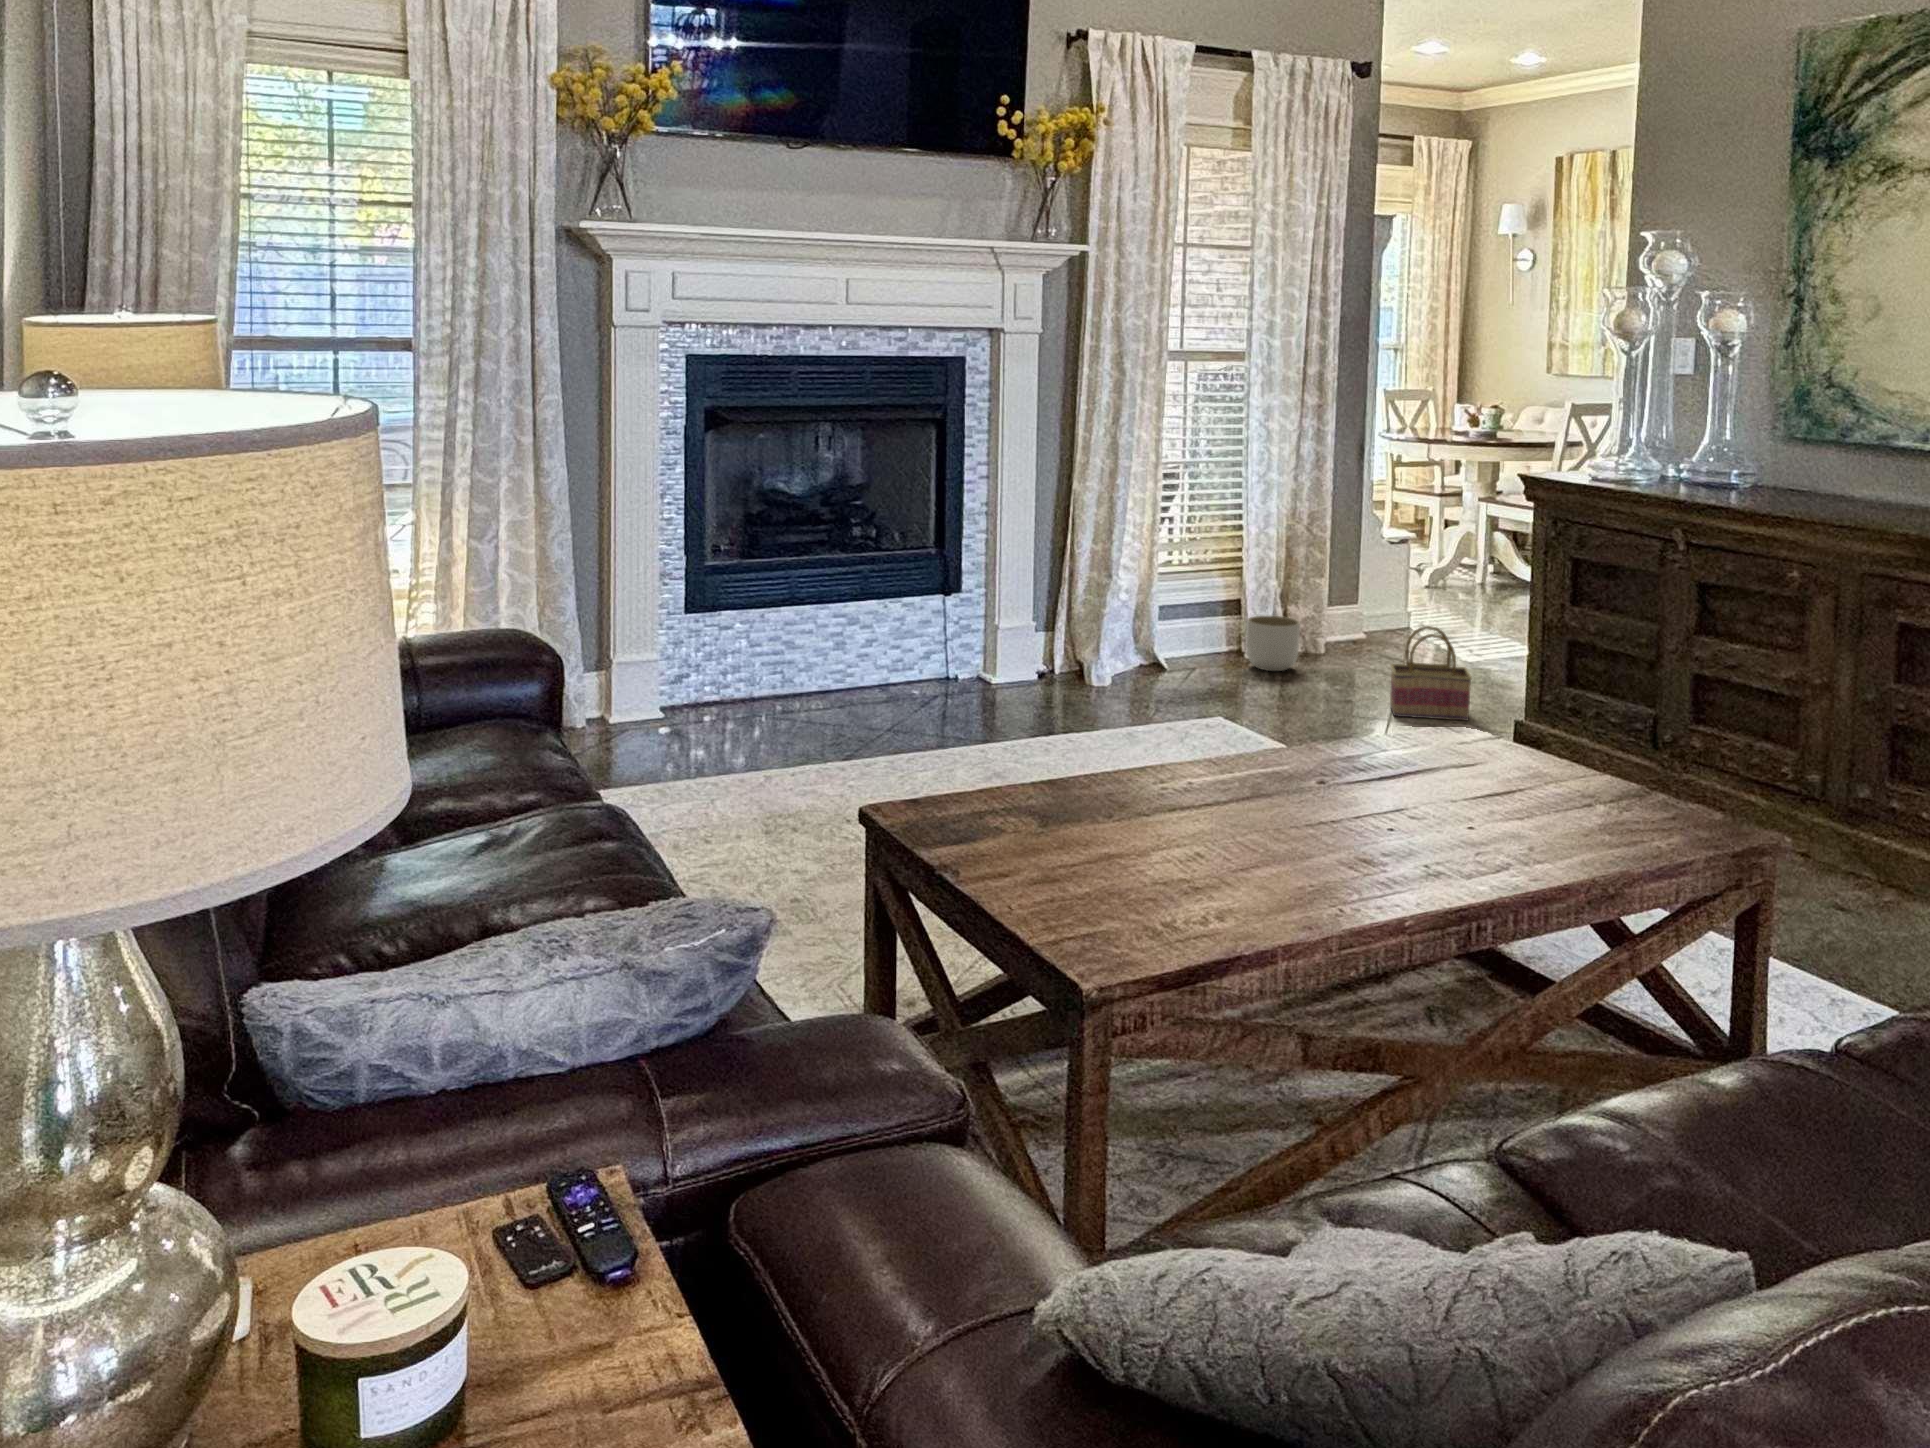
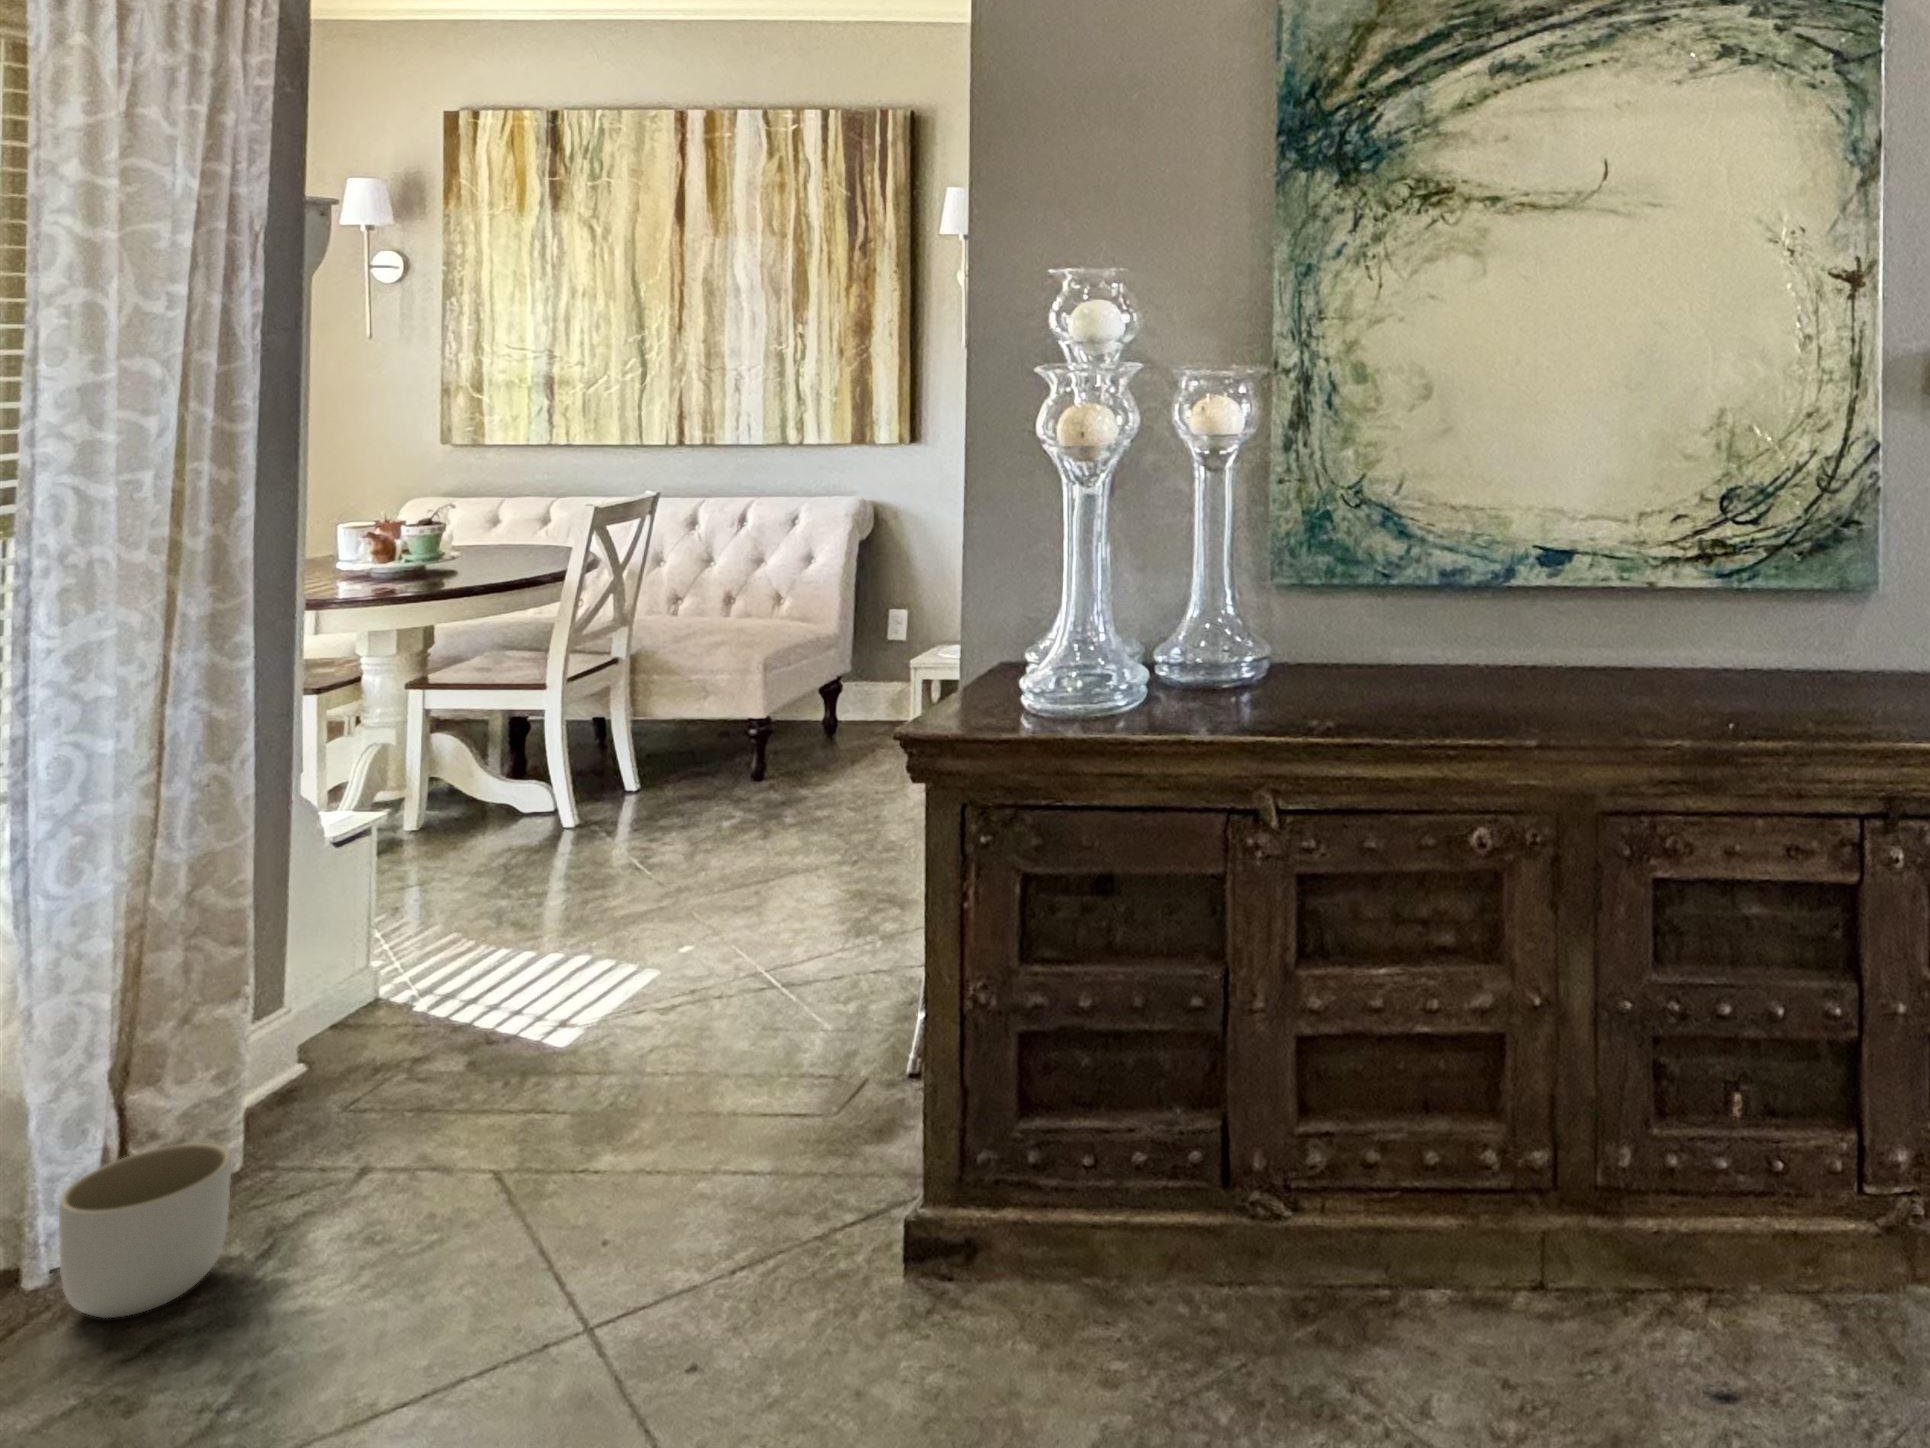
basket: present [1390,626,1472,721] -> none [562,1069,766,1318]

